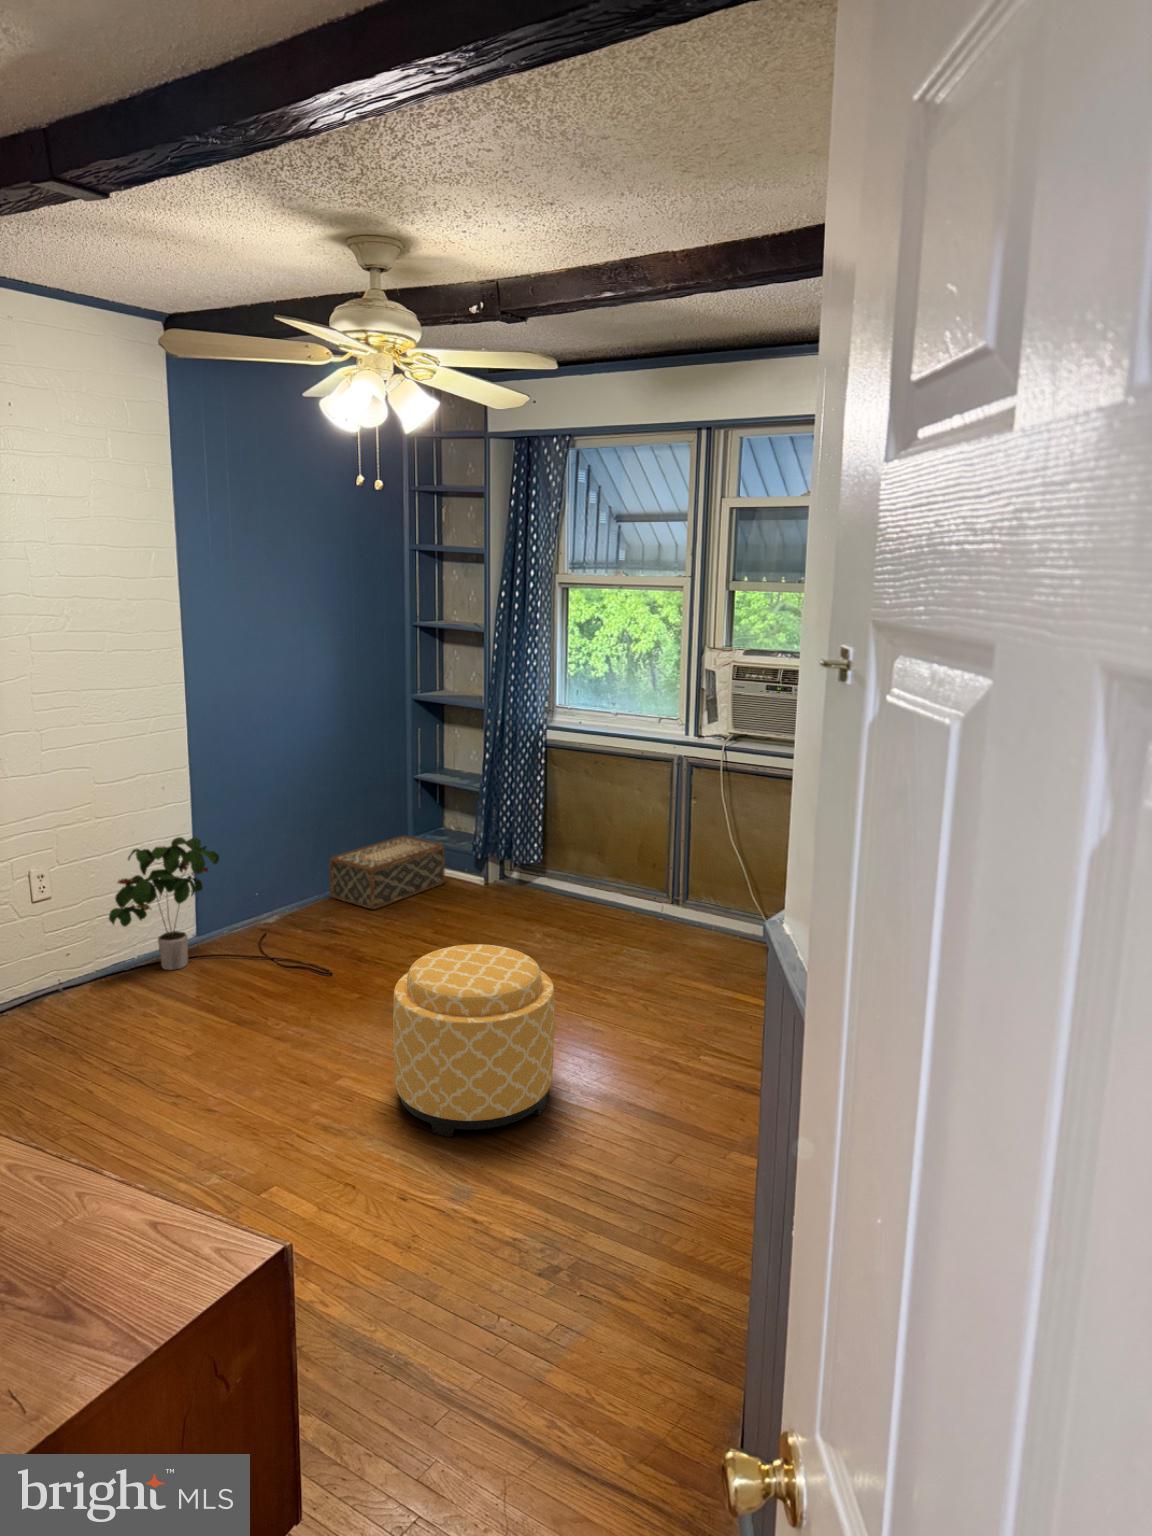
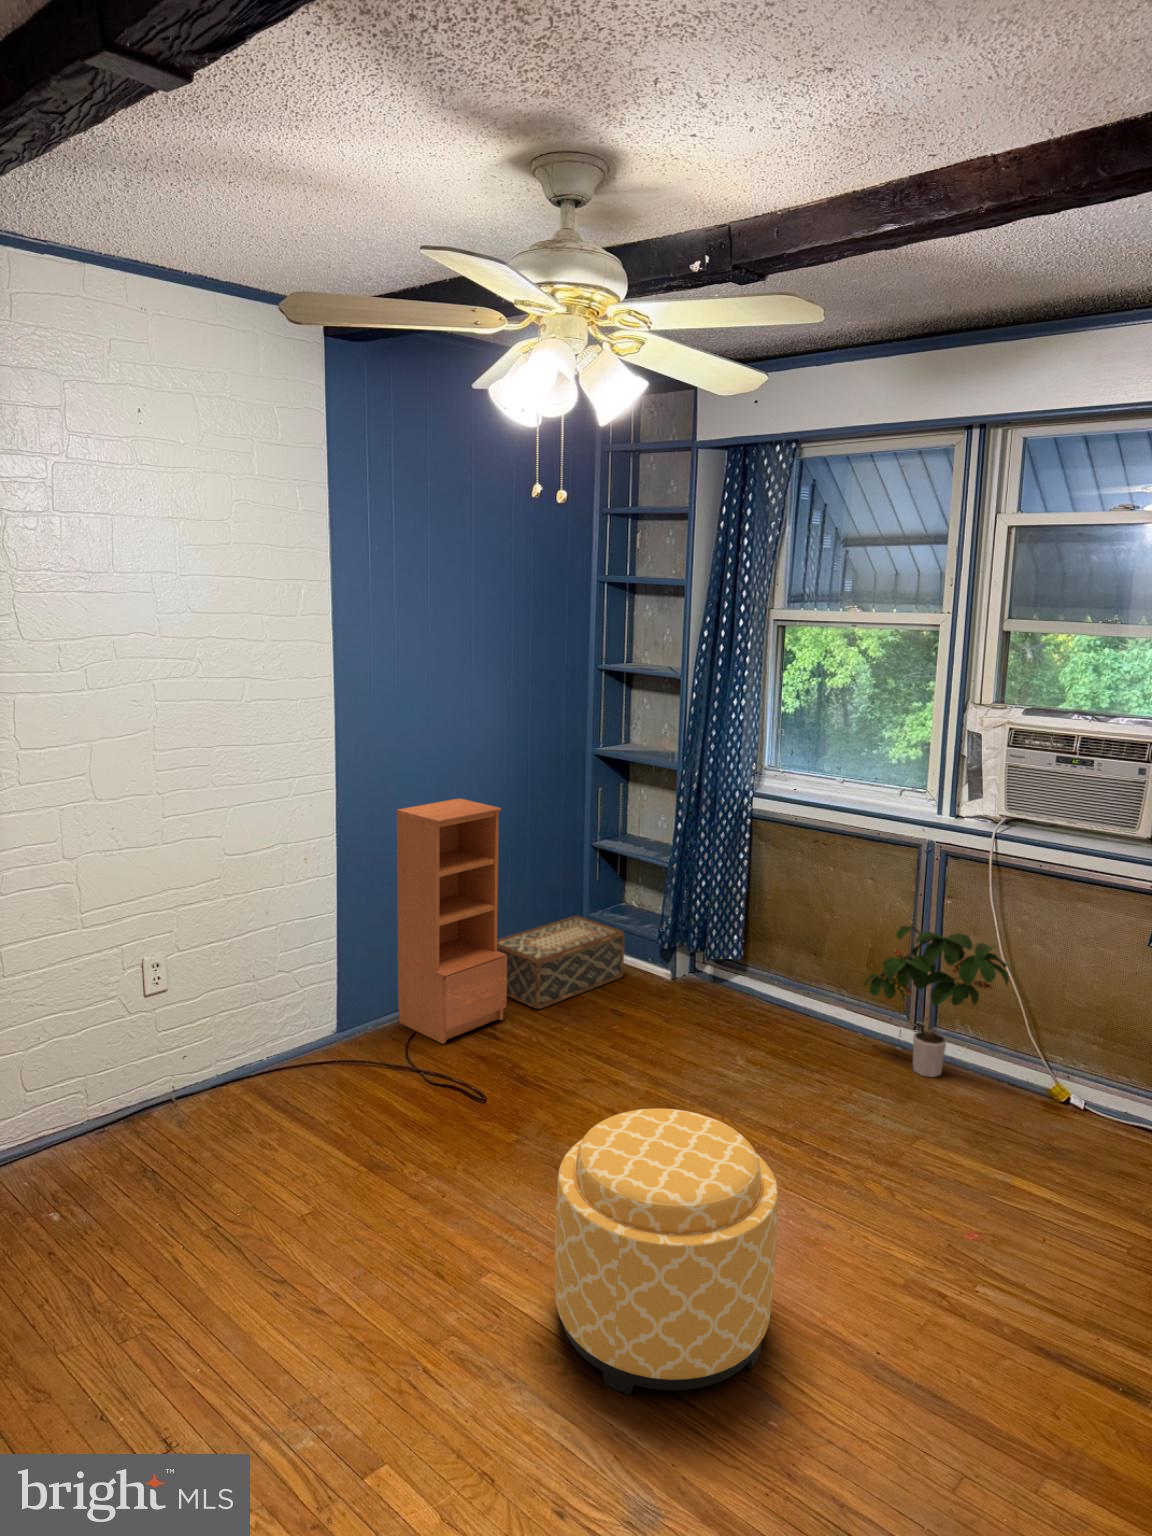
bookcase: none [246,735,346,938] -> present [396,798,507,1044]
potted plant: present [109,837,219,970] -> present [864,925,1009,1077]

